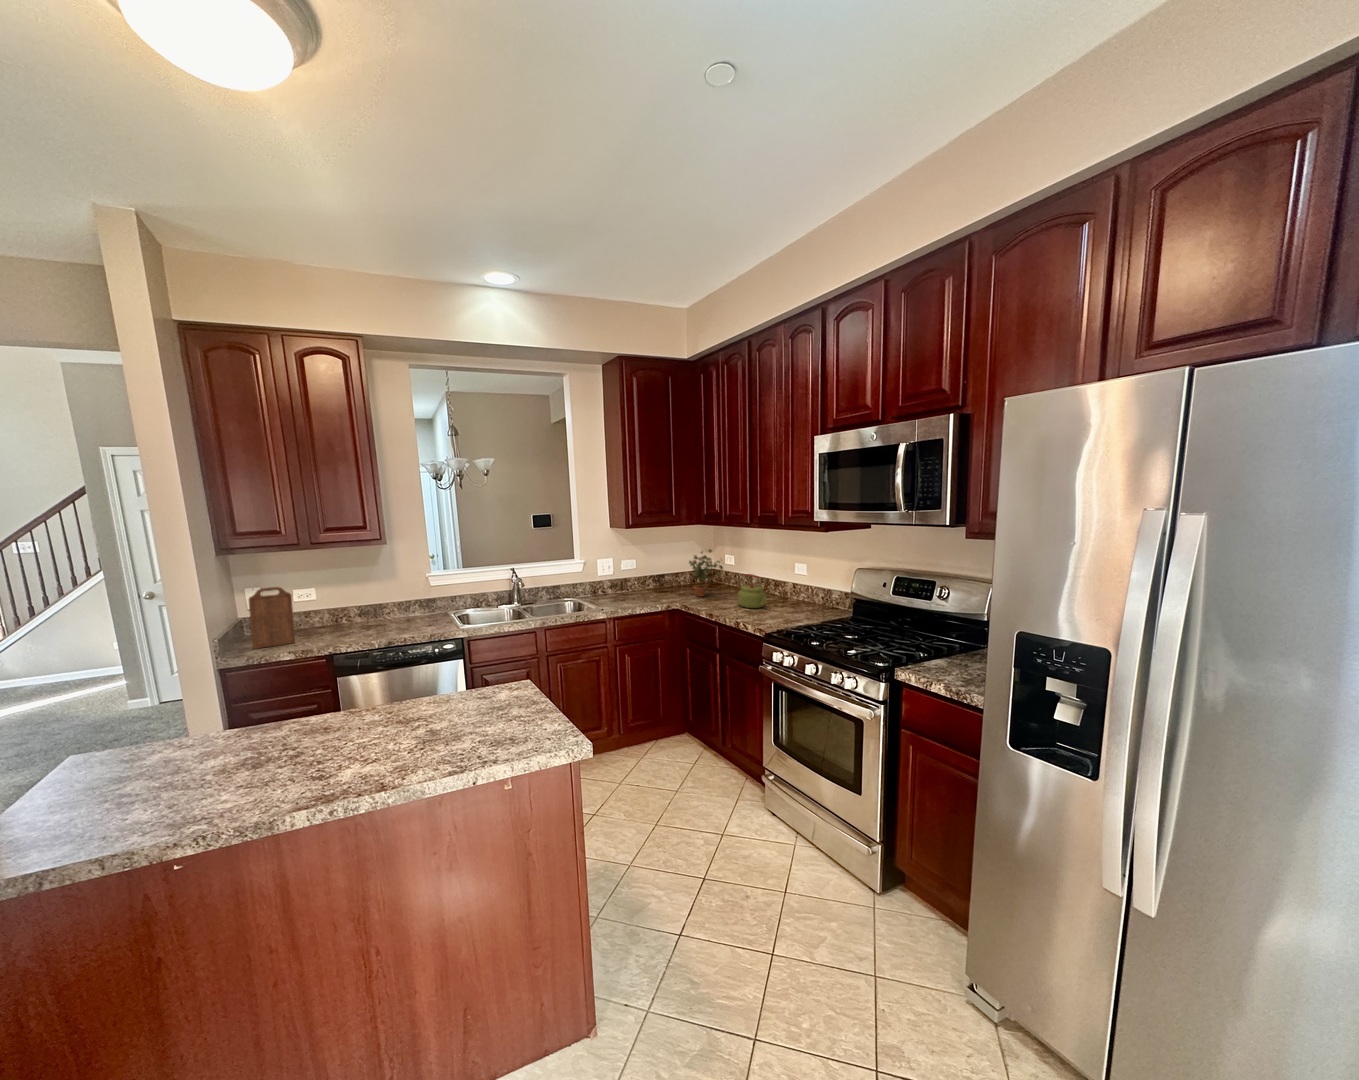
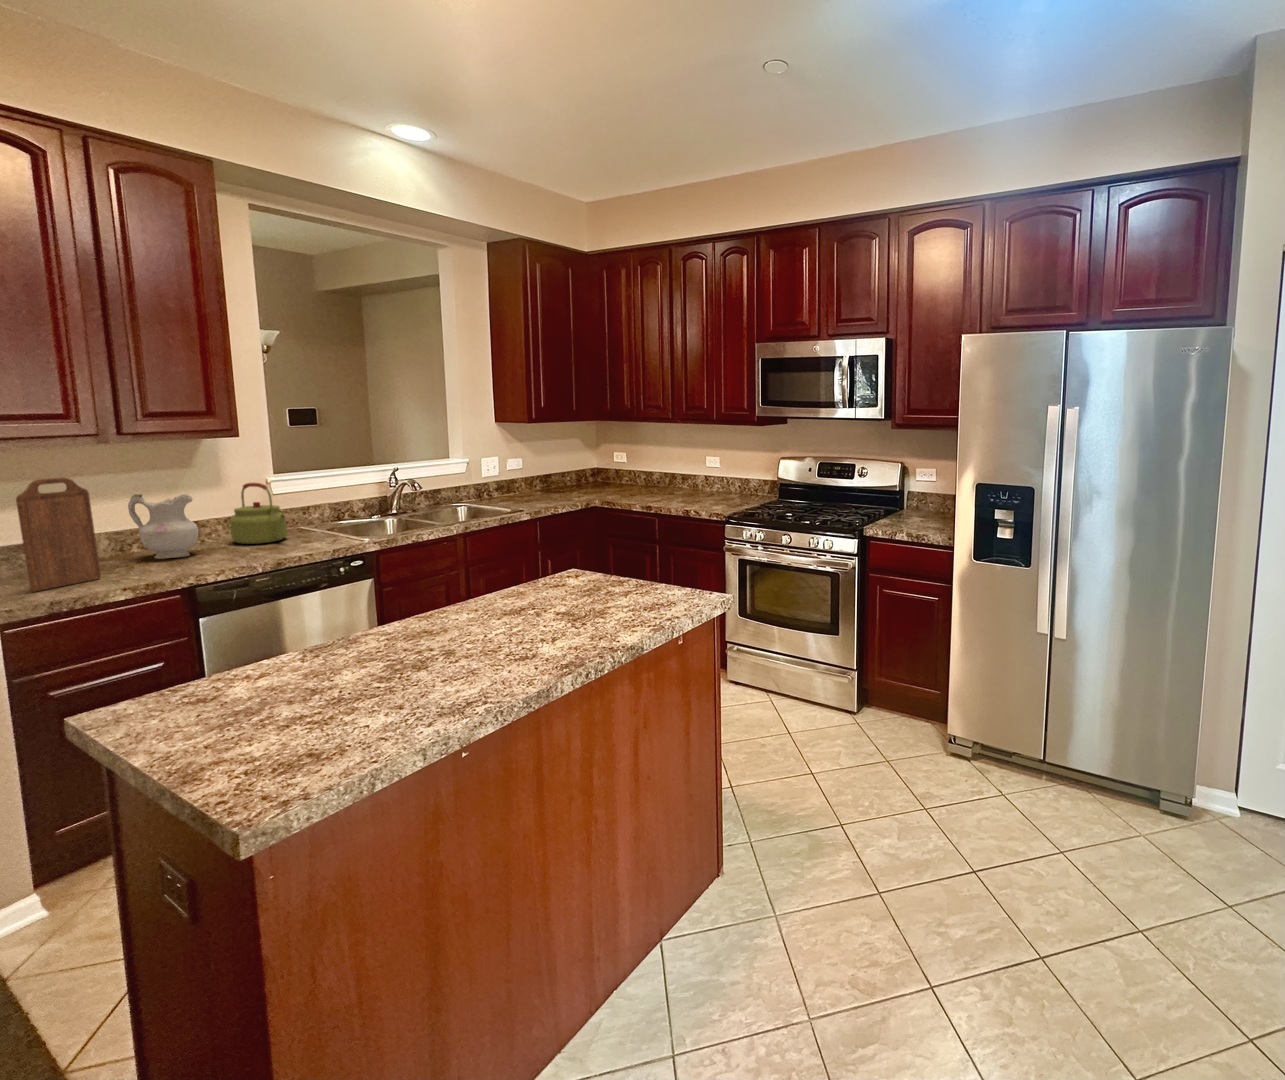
potted plant: present [689,549,723,596] -> none [588,431,637,493]
kettle: present [738,574,767,608] -> present [230,483,287,544]
ceramic pitcher: none [335,590,371,629] -> present [128,494,198,559]

